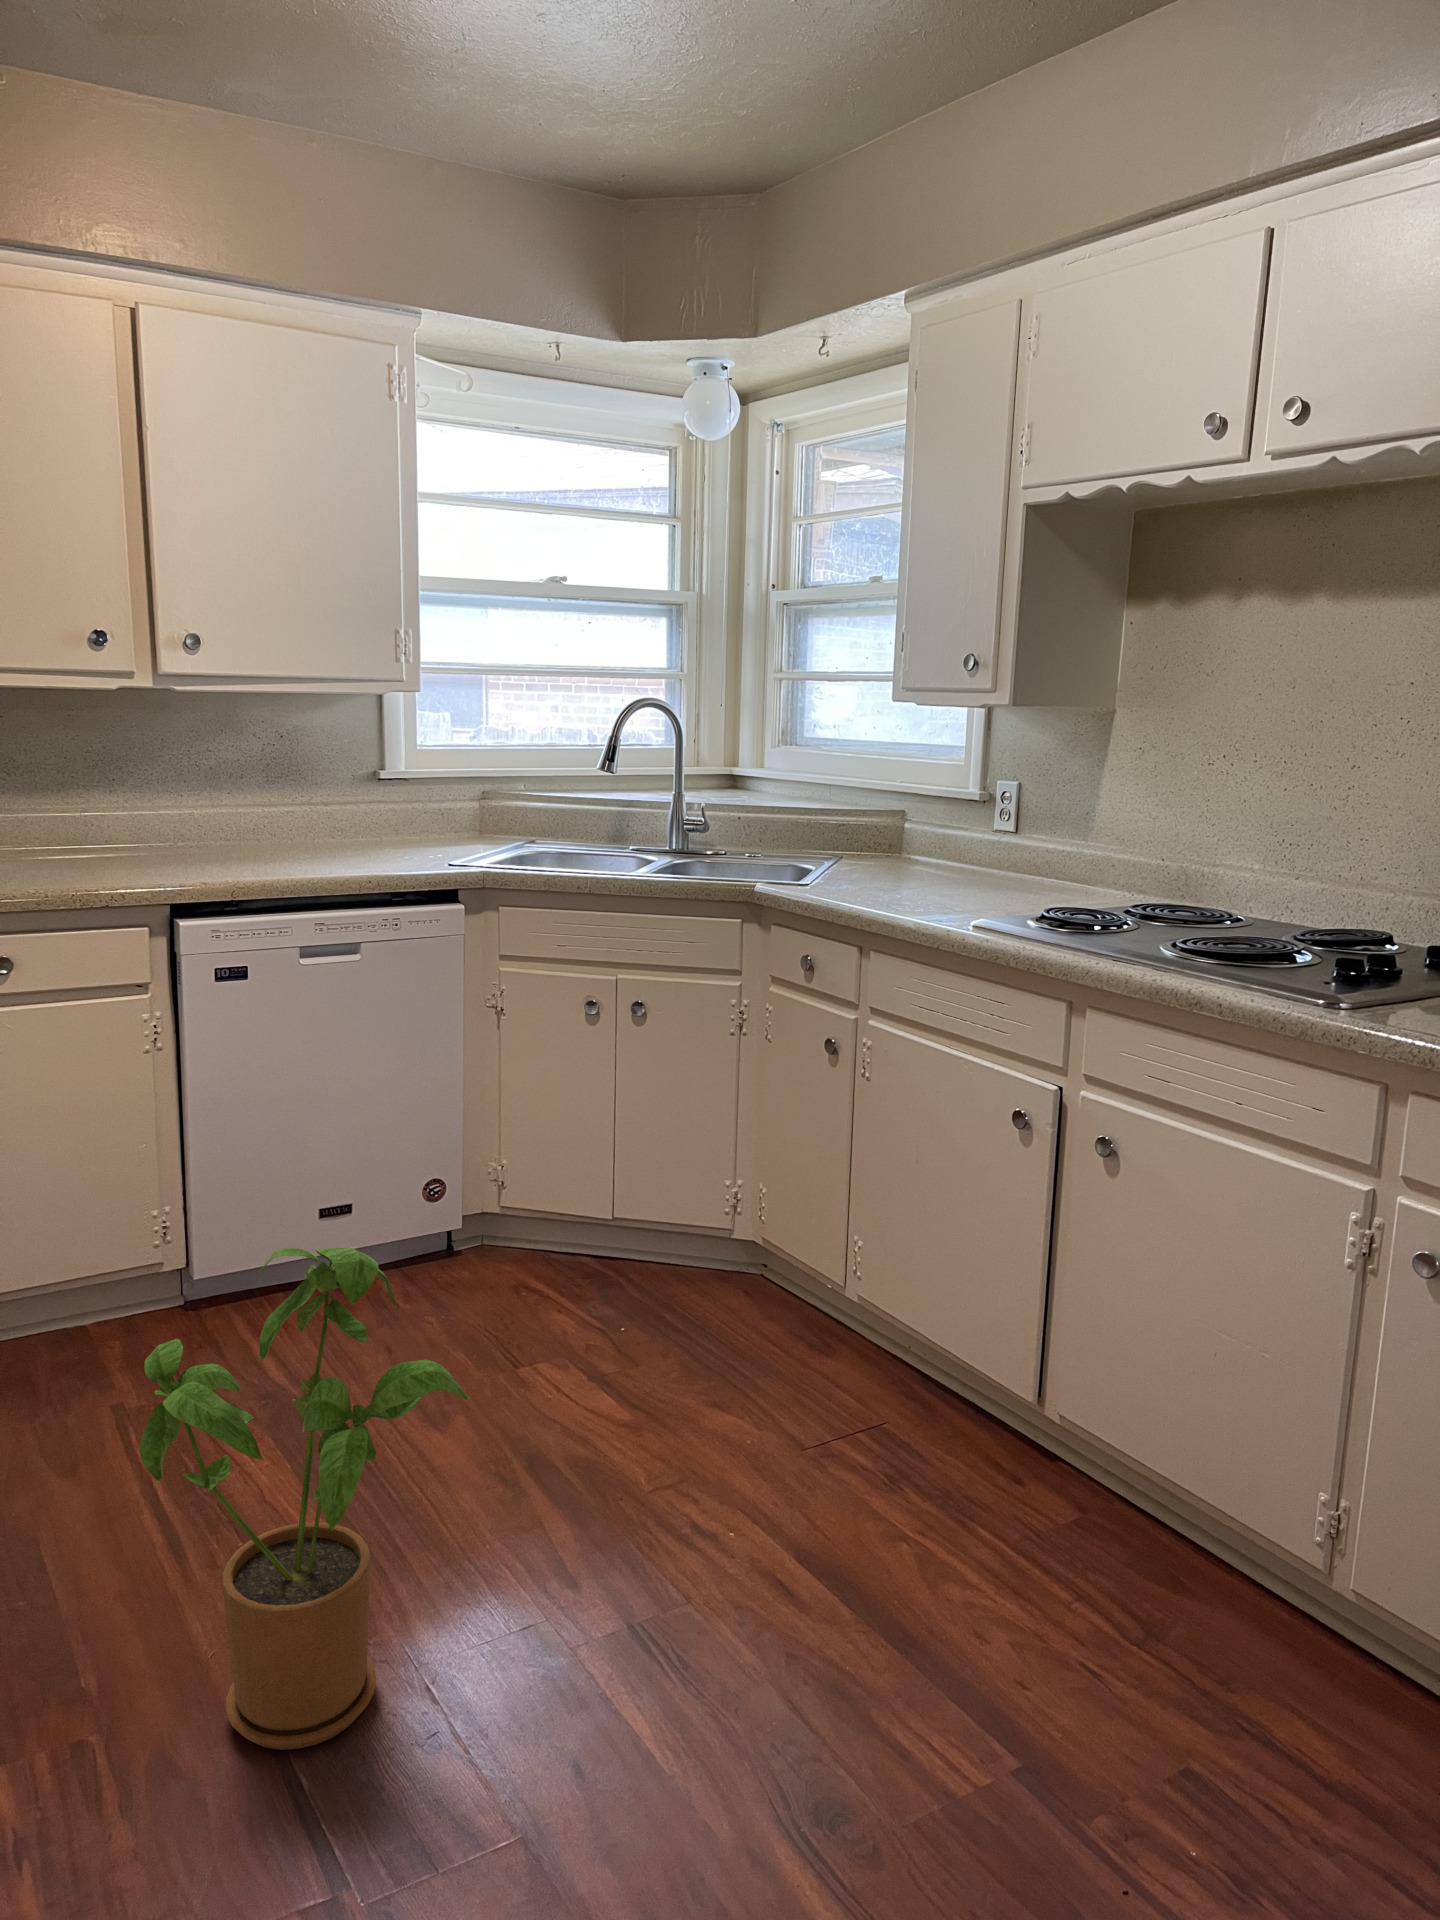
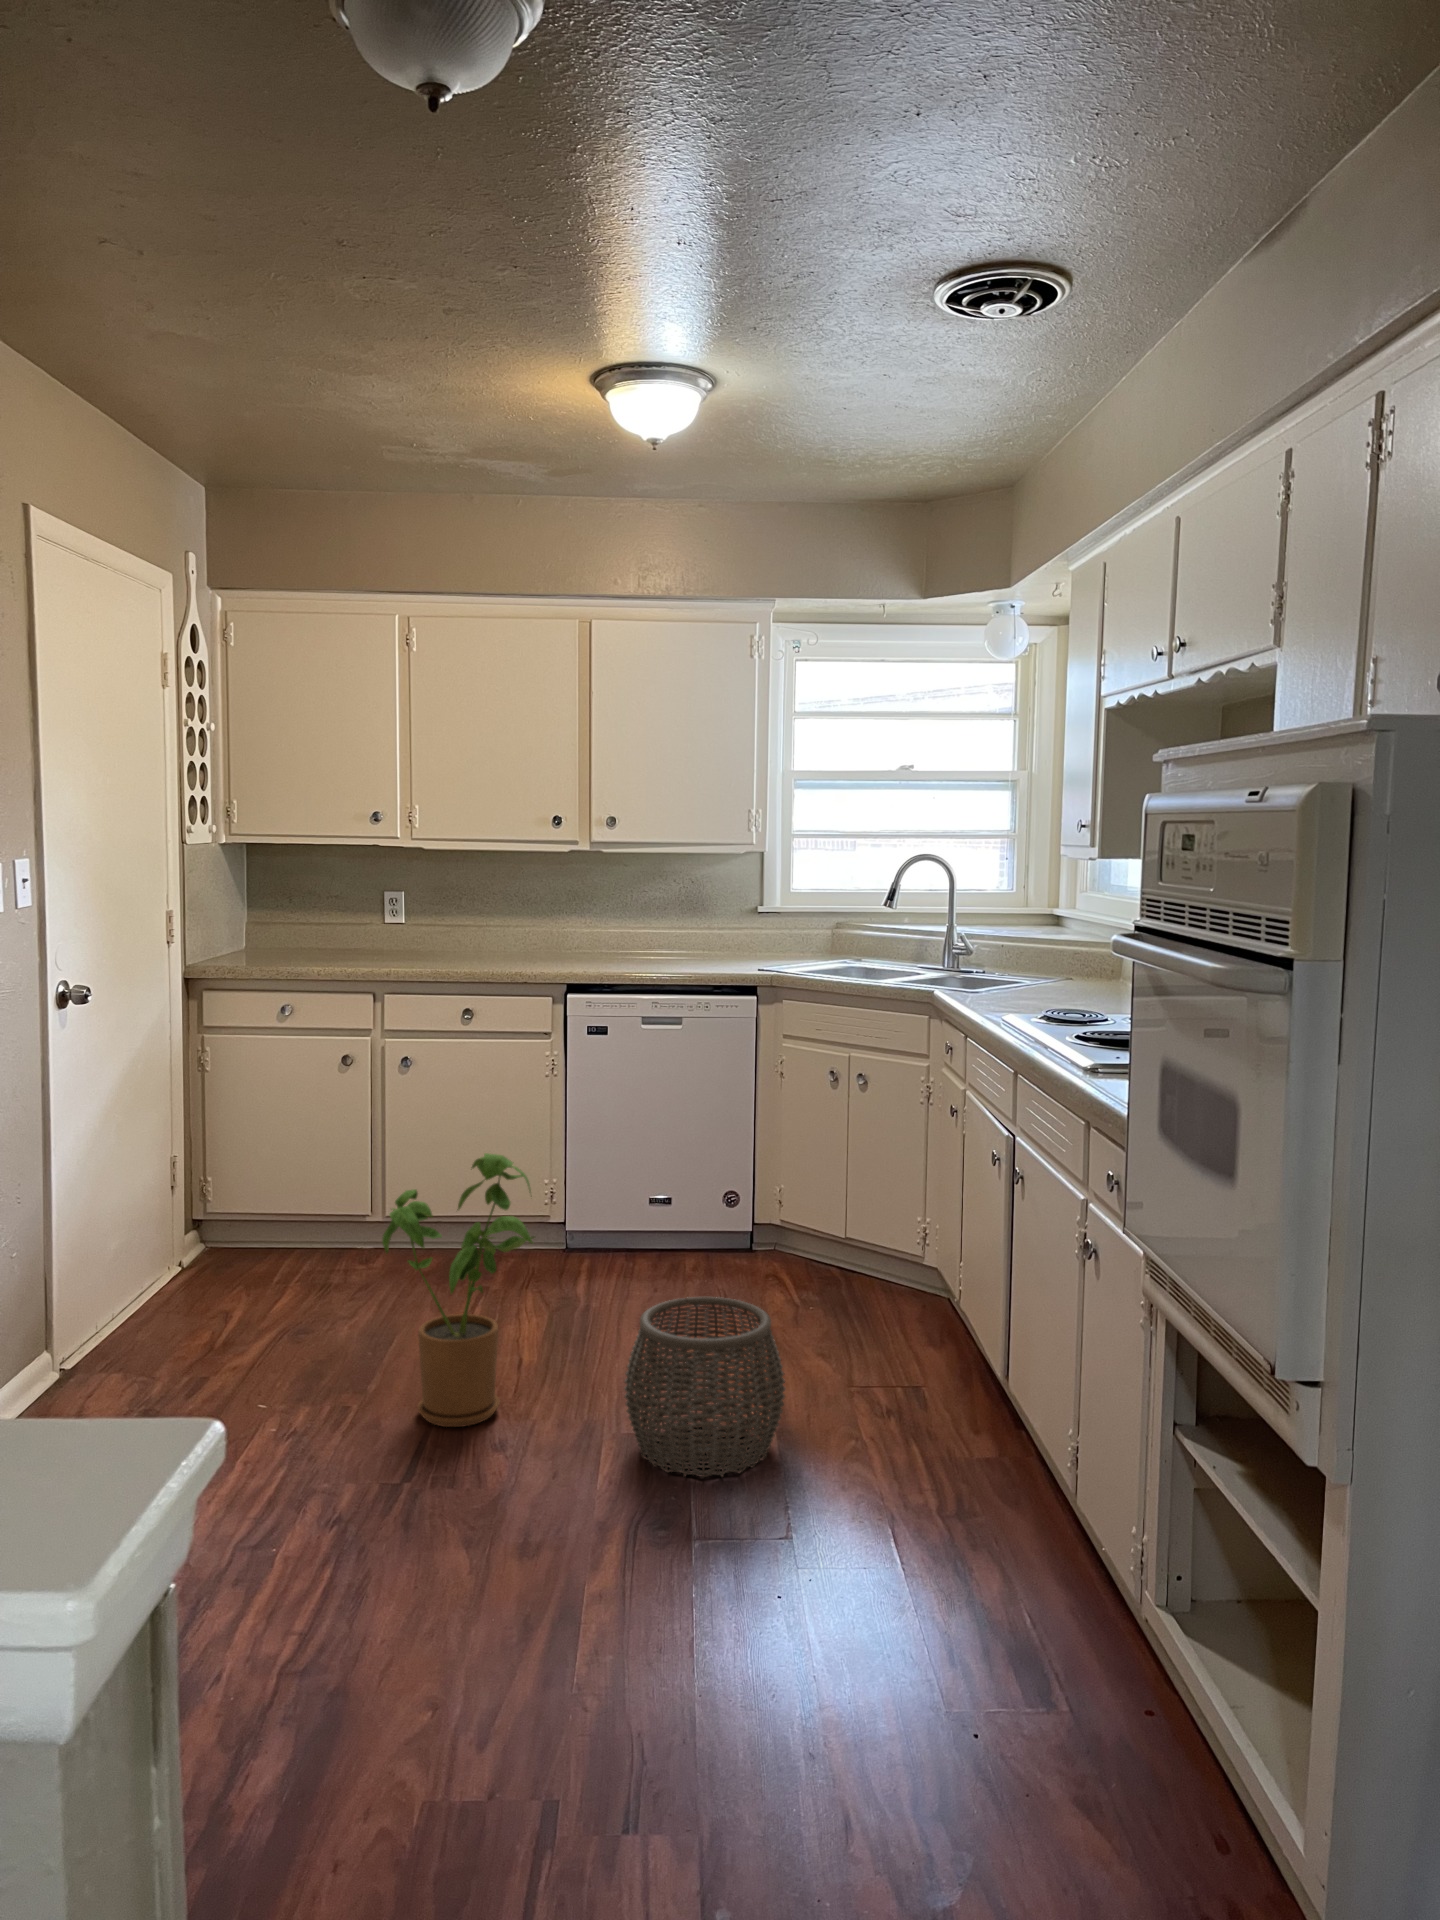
woven basket: none [619,1393,874,1703] -> present [624,1297,785,1478]

